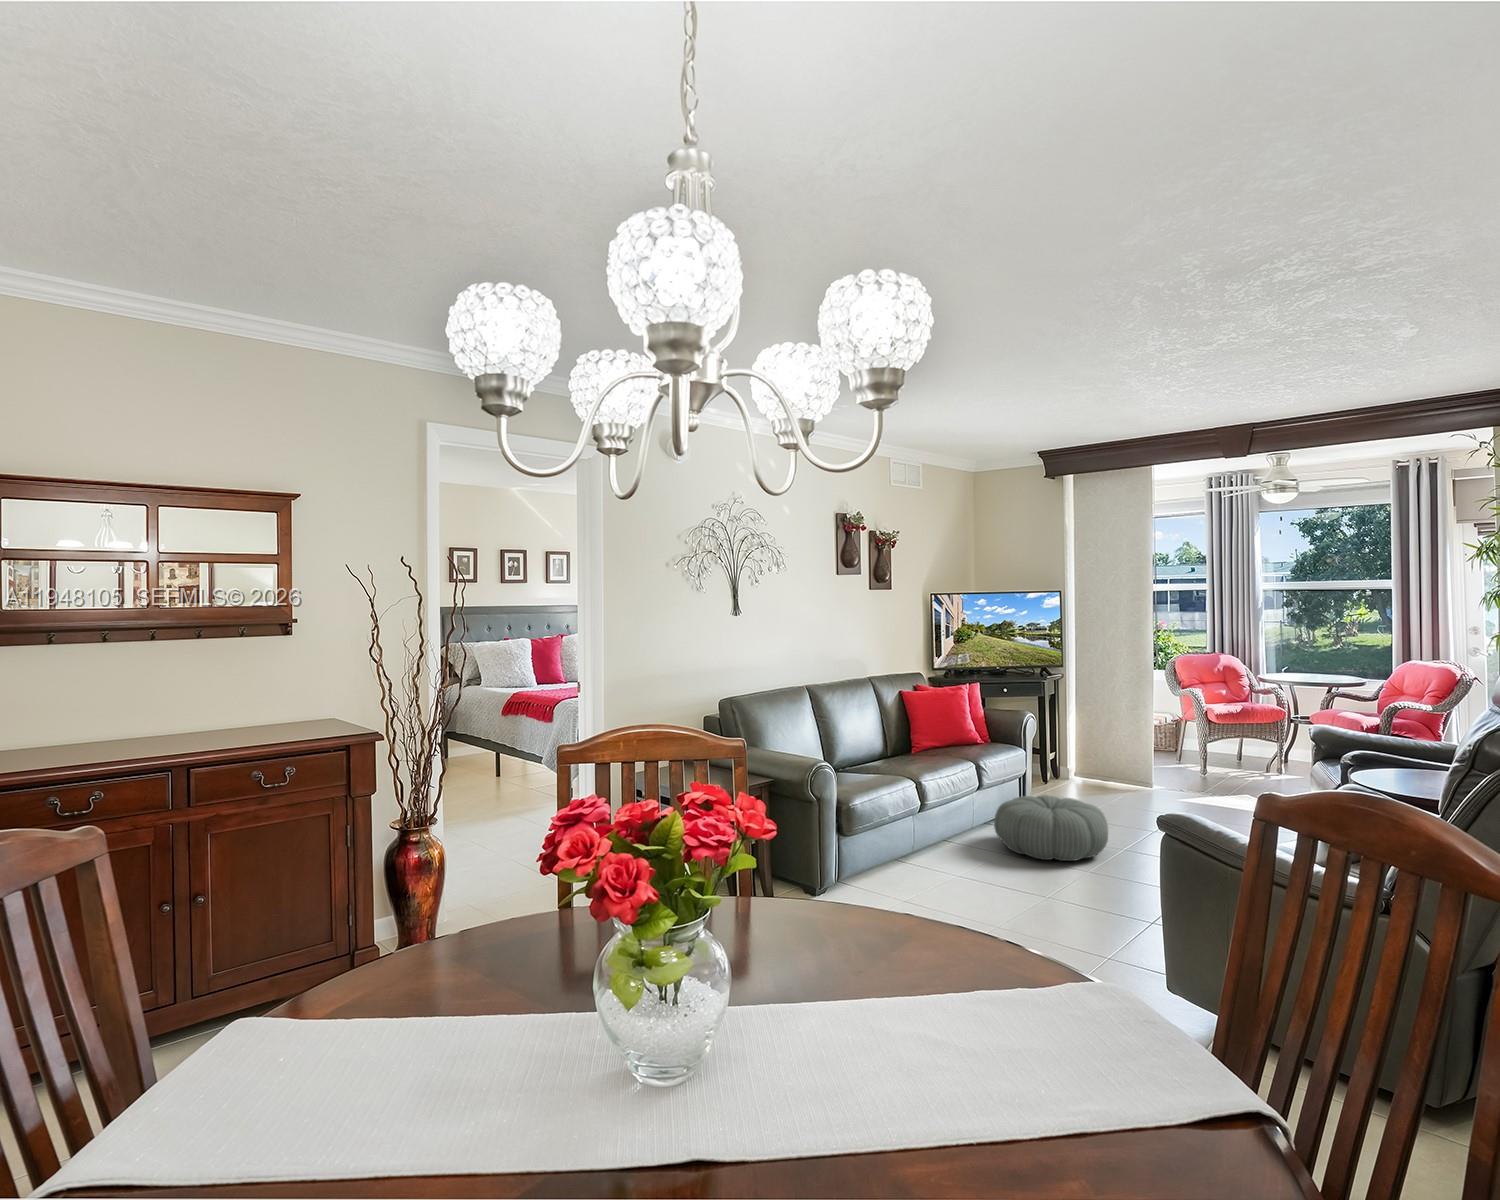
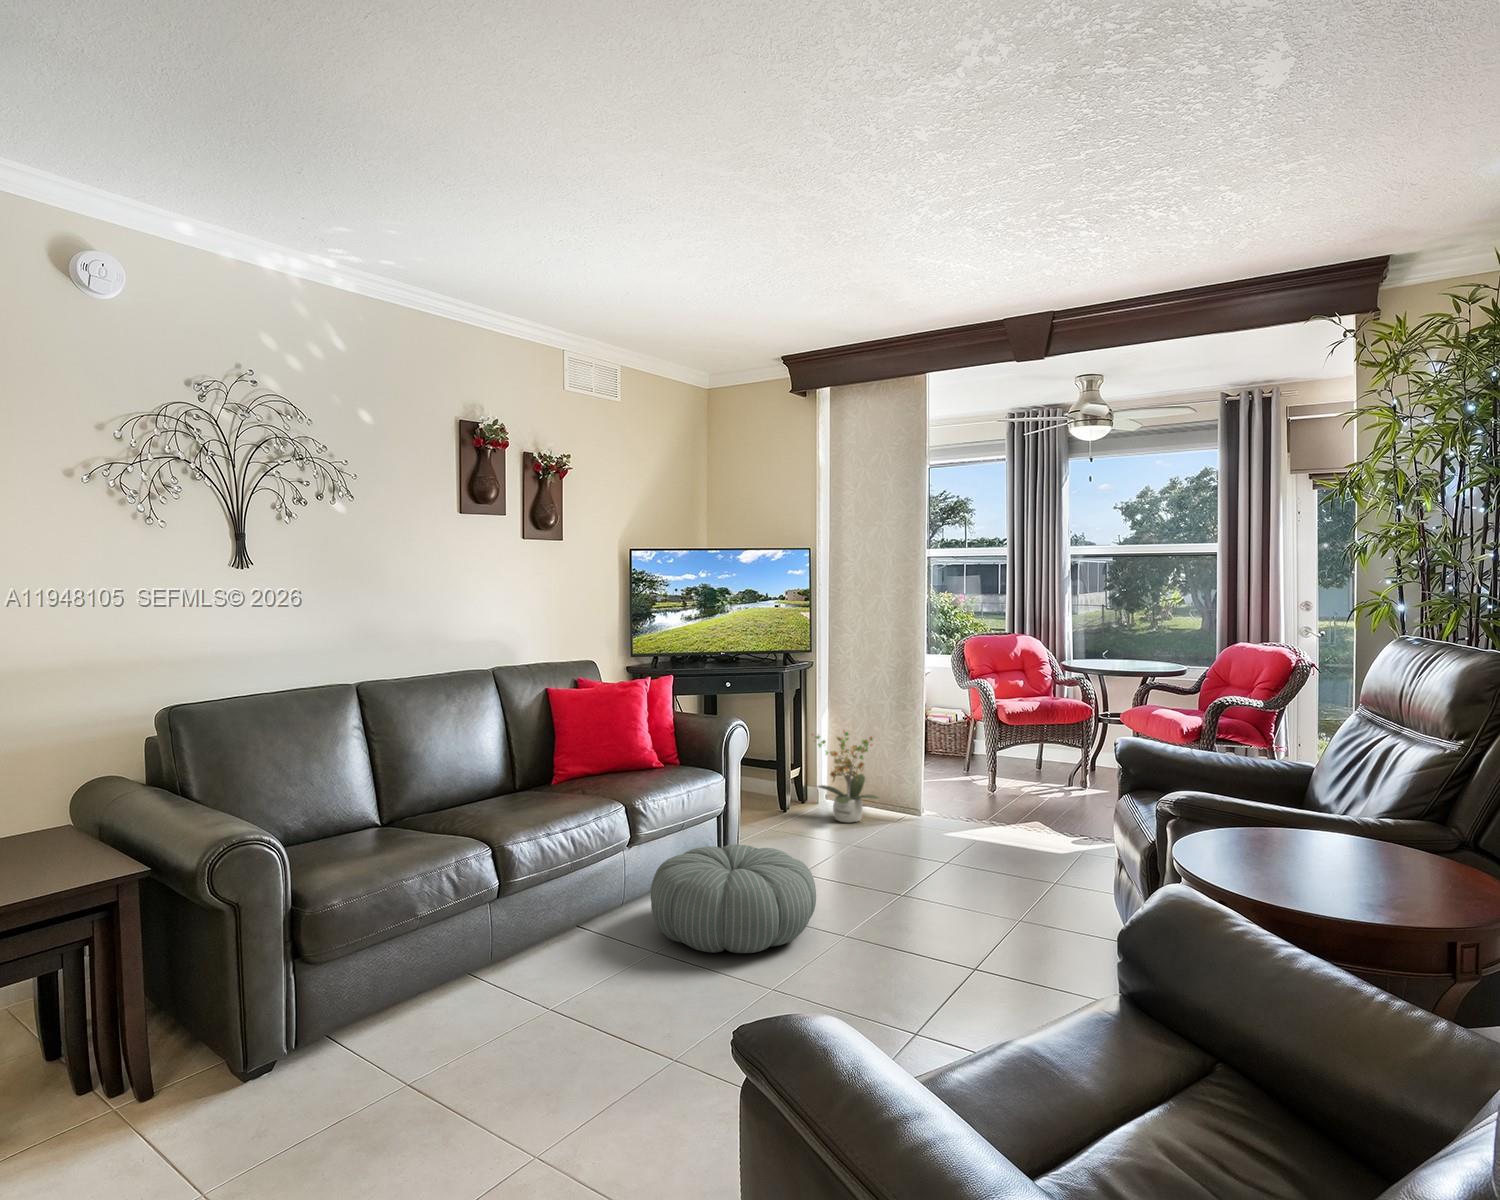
potted plant: none [1065,724,1122,791] -> present [816,732,879,822]

